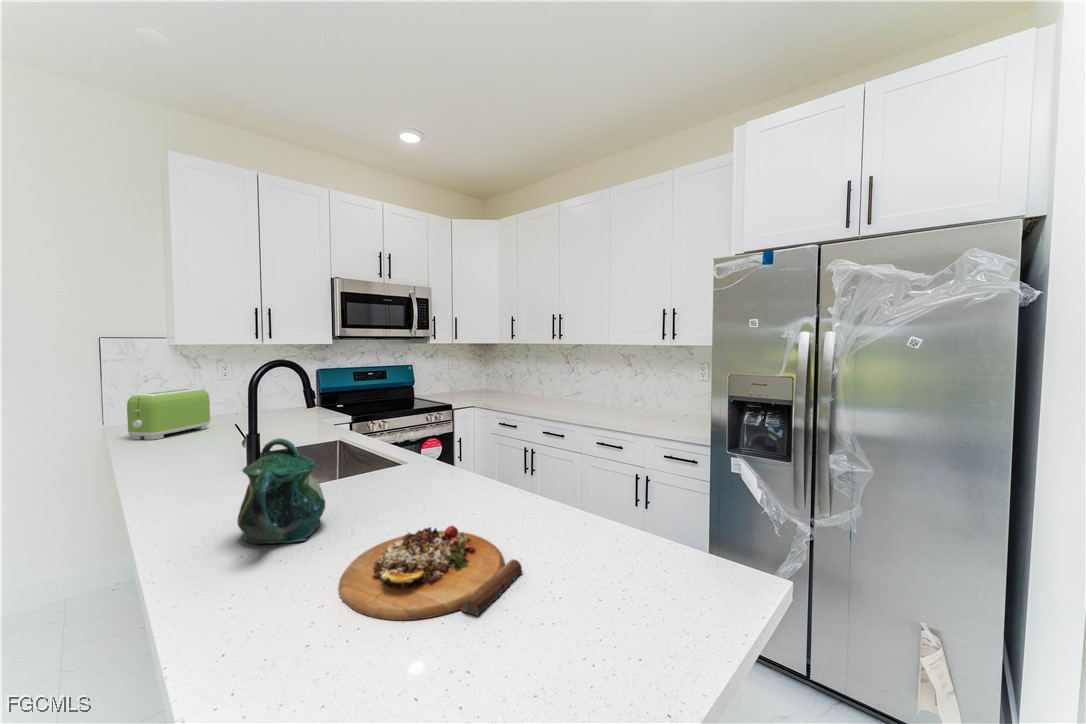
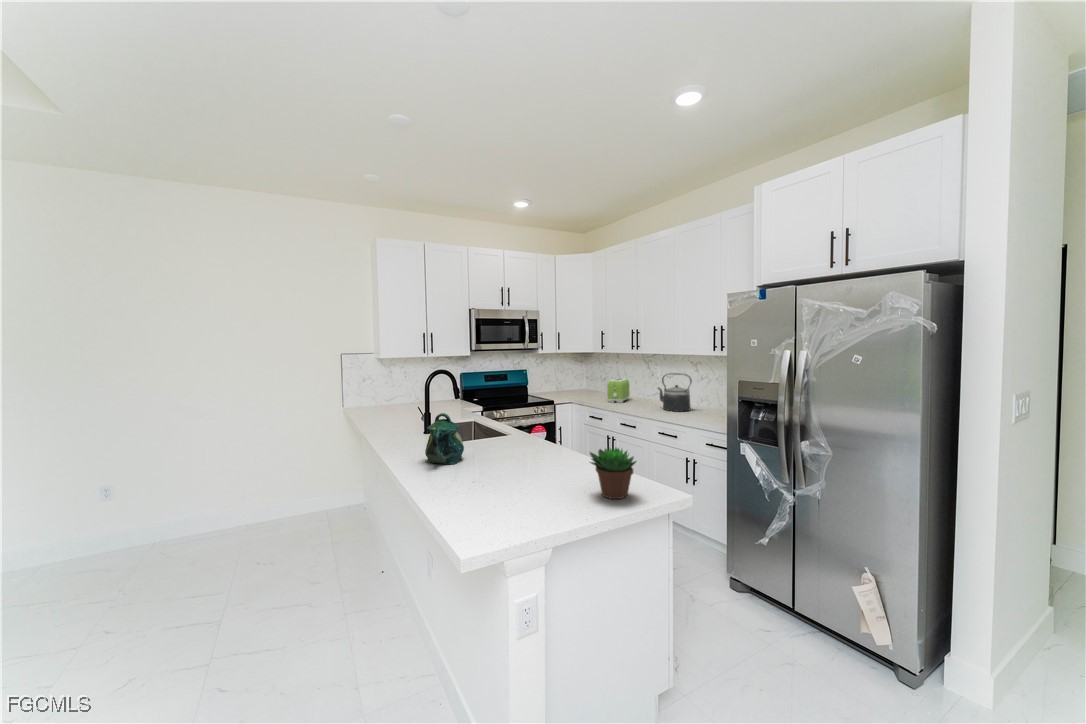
kettle: none [586,369,628,415] -> present [658,373,692,412]
toaster: present [127,389,210,440] -> present [608,378,629,403]
succulent plant: none [611,498,711,612] -> present [590,448,637,499]
cutting board: present [339,526,523,620] -> none [468,459,553,492]

